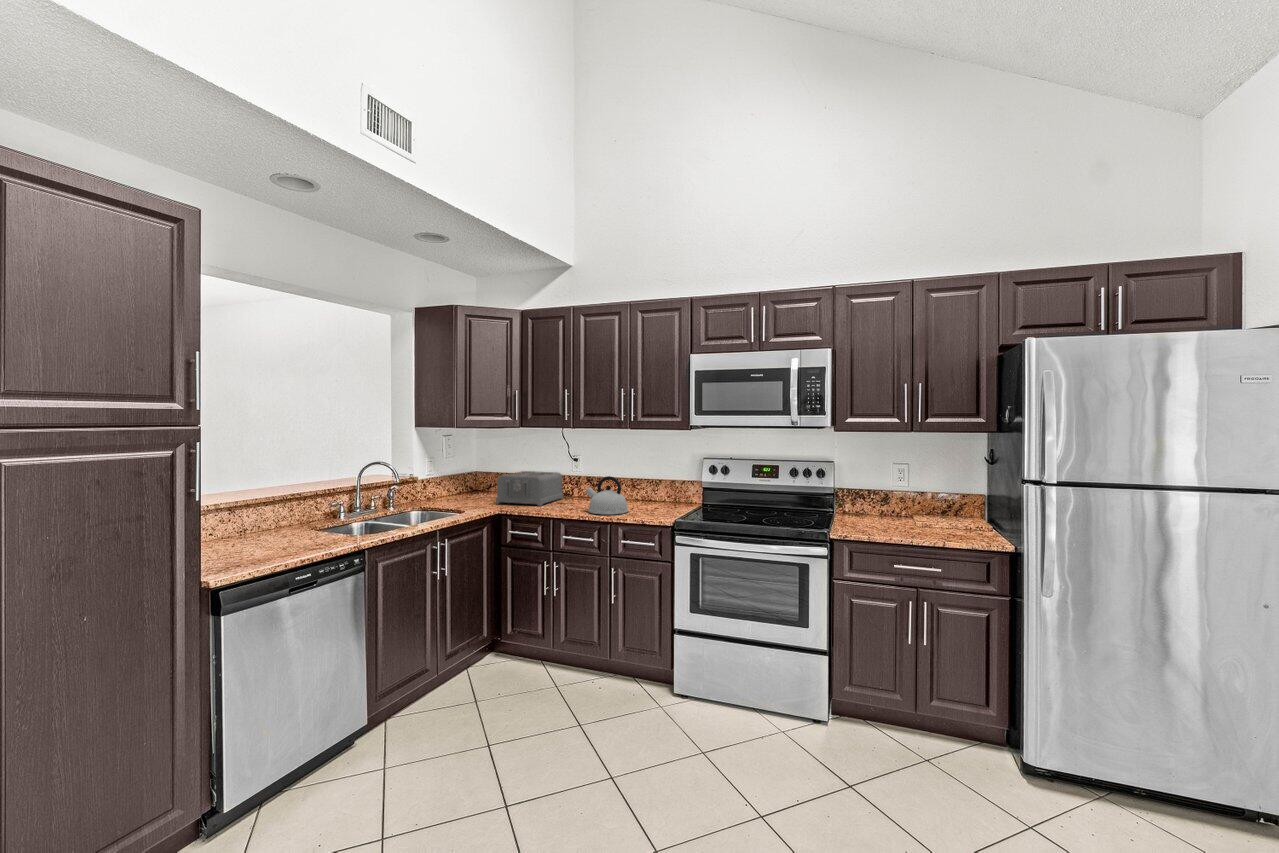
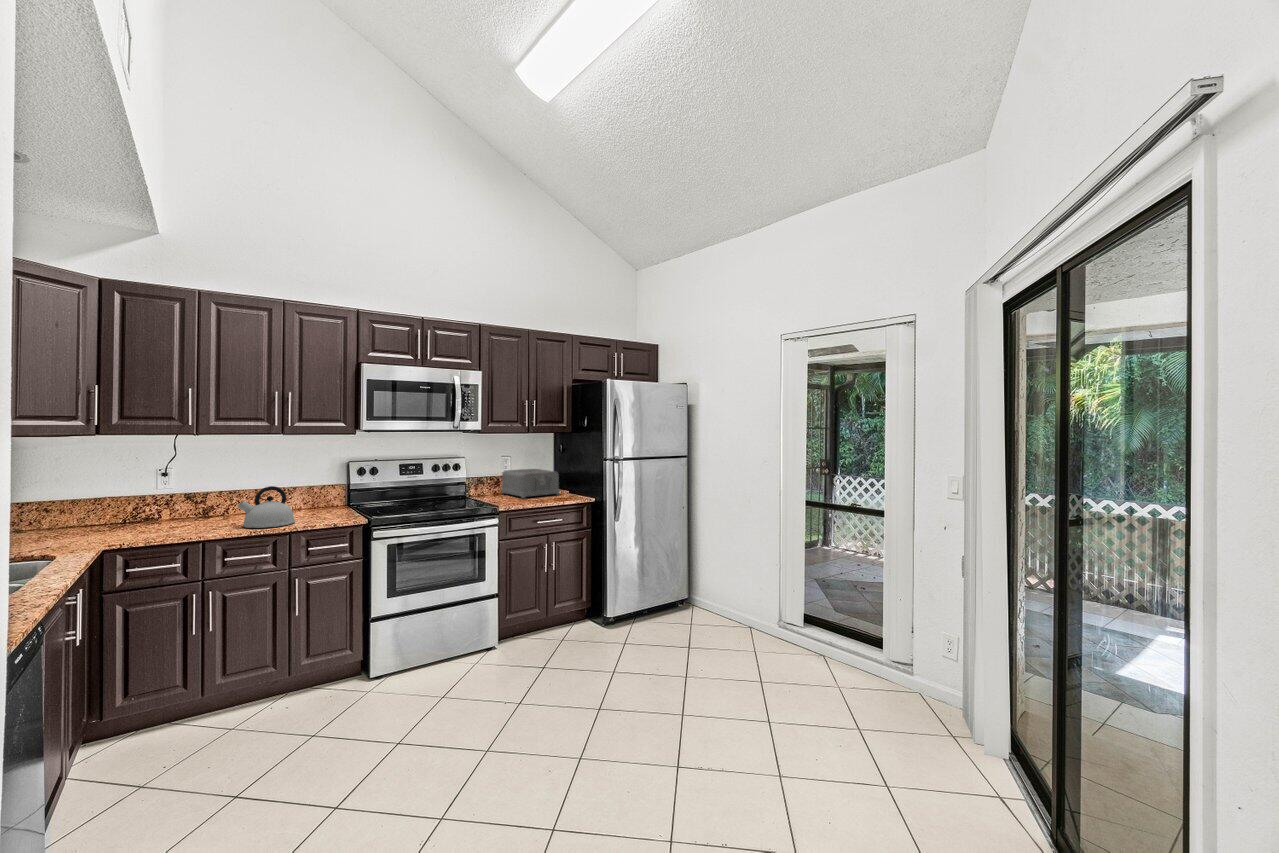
toaster: present [496,471,563,506] -> present [501,469,560,498]

